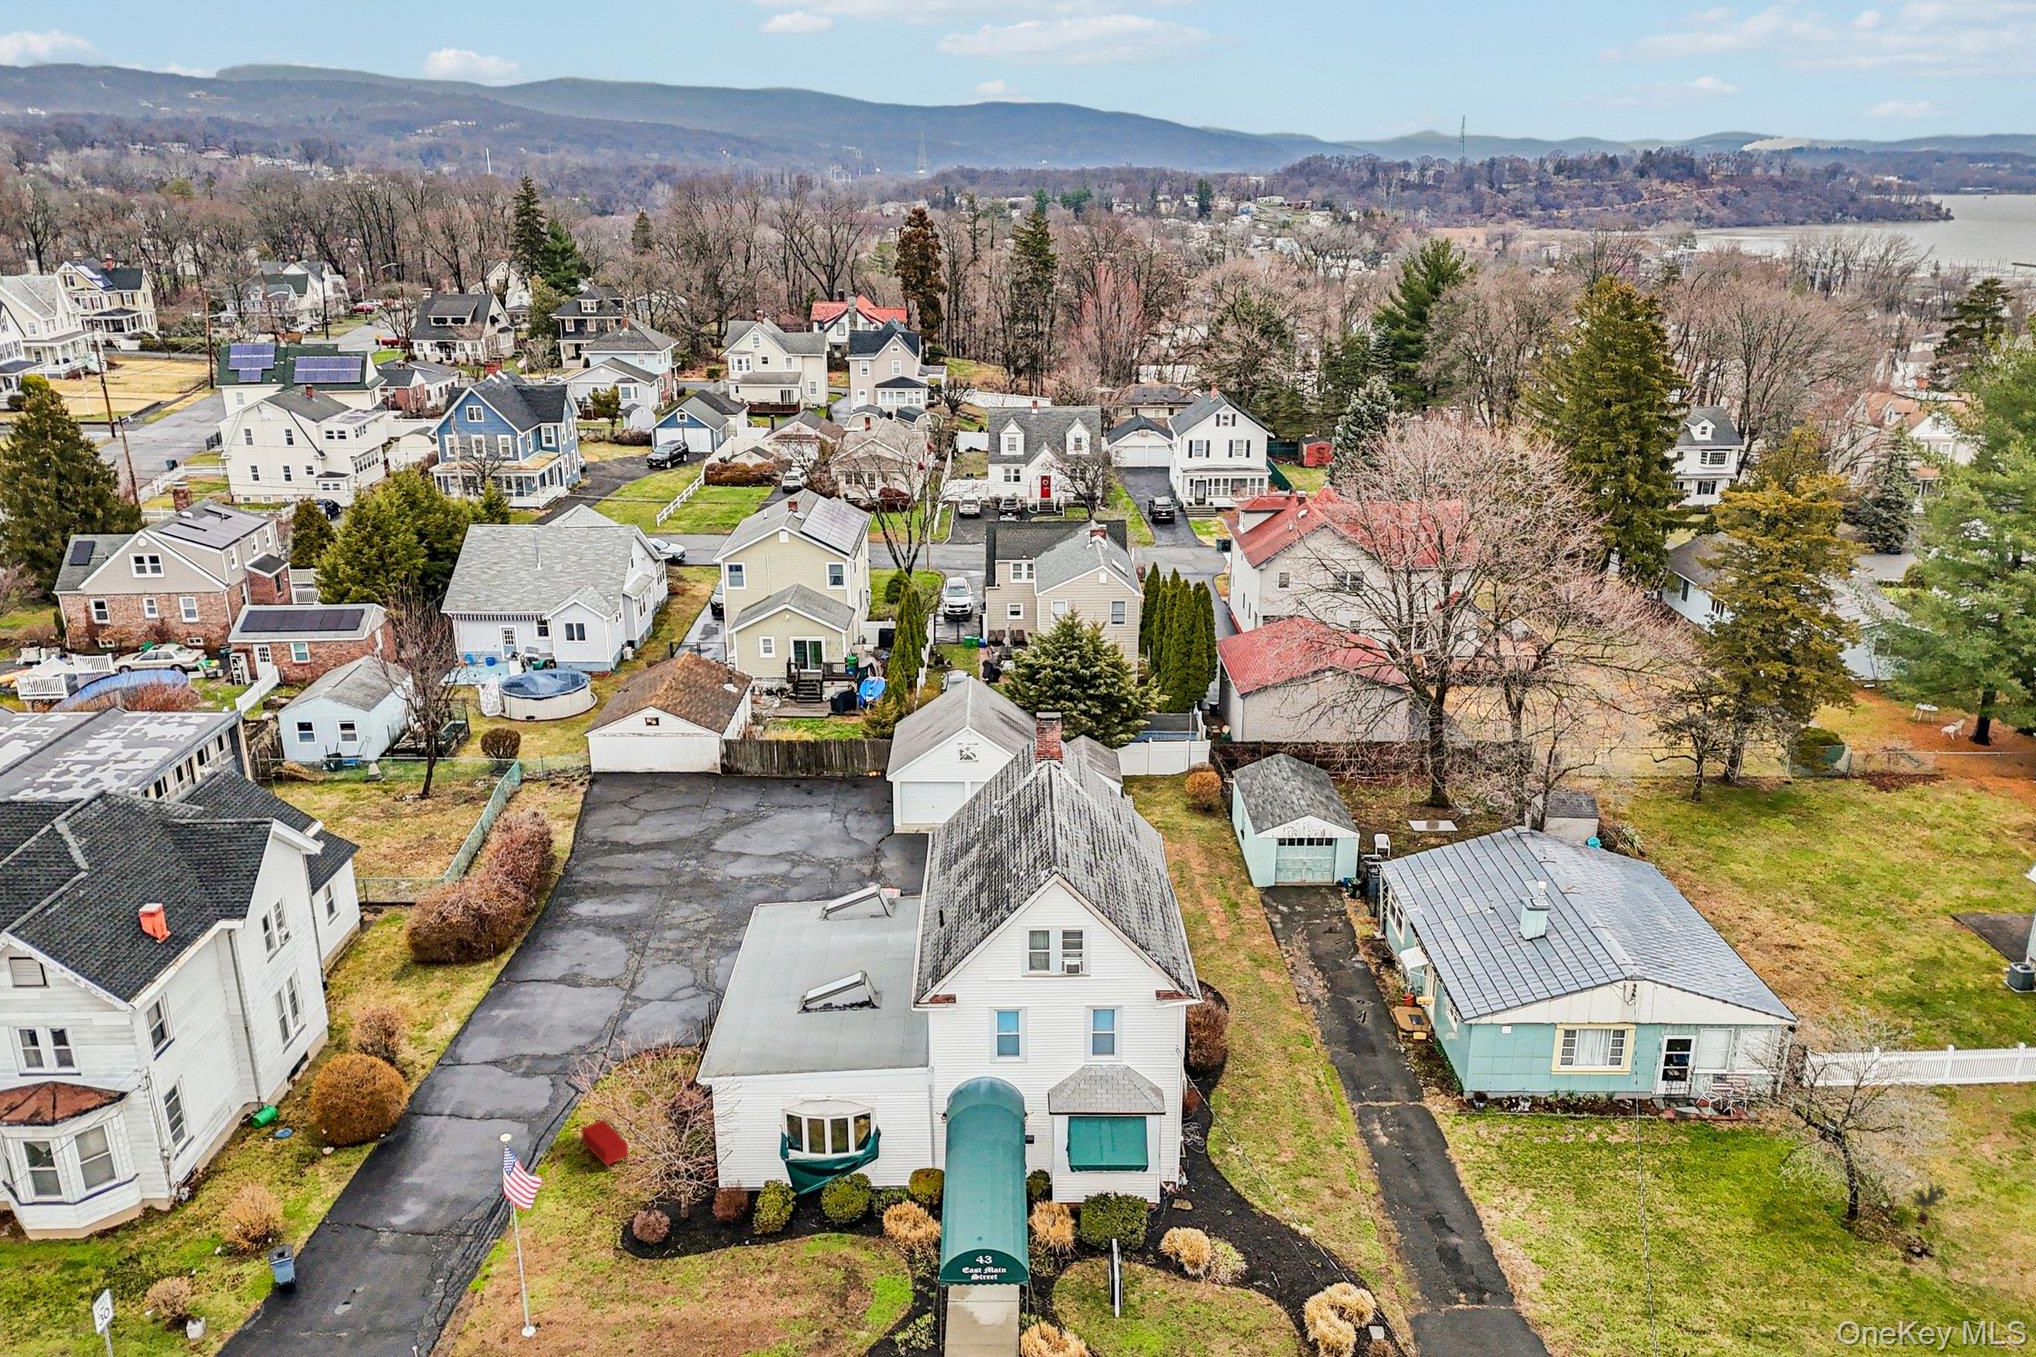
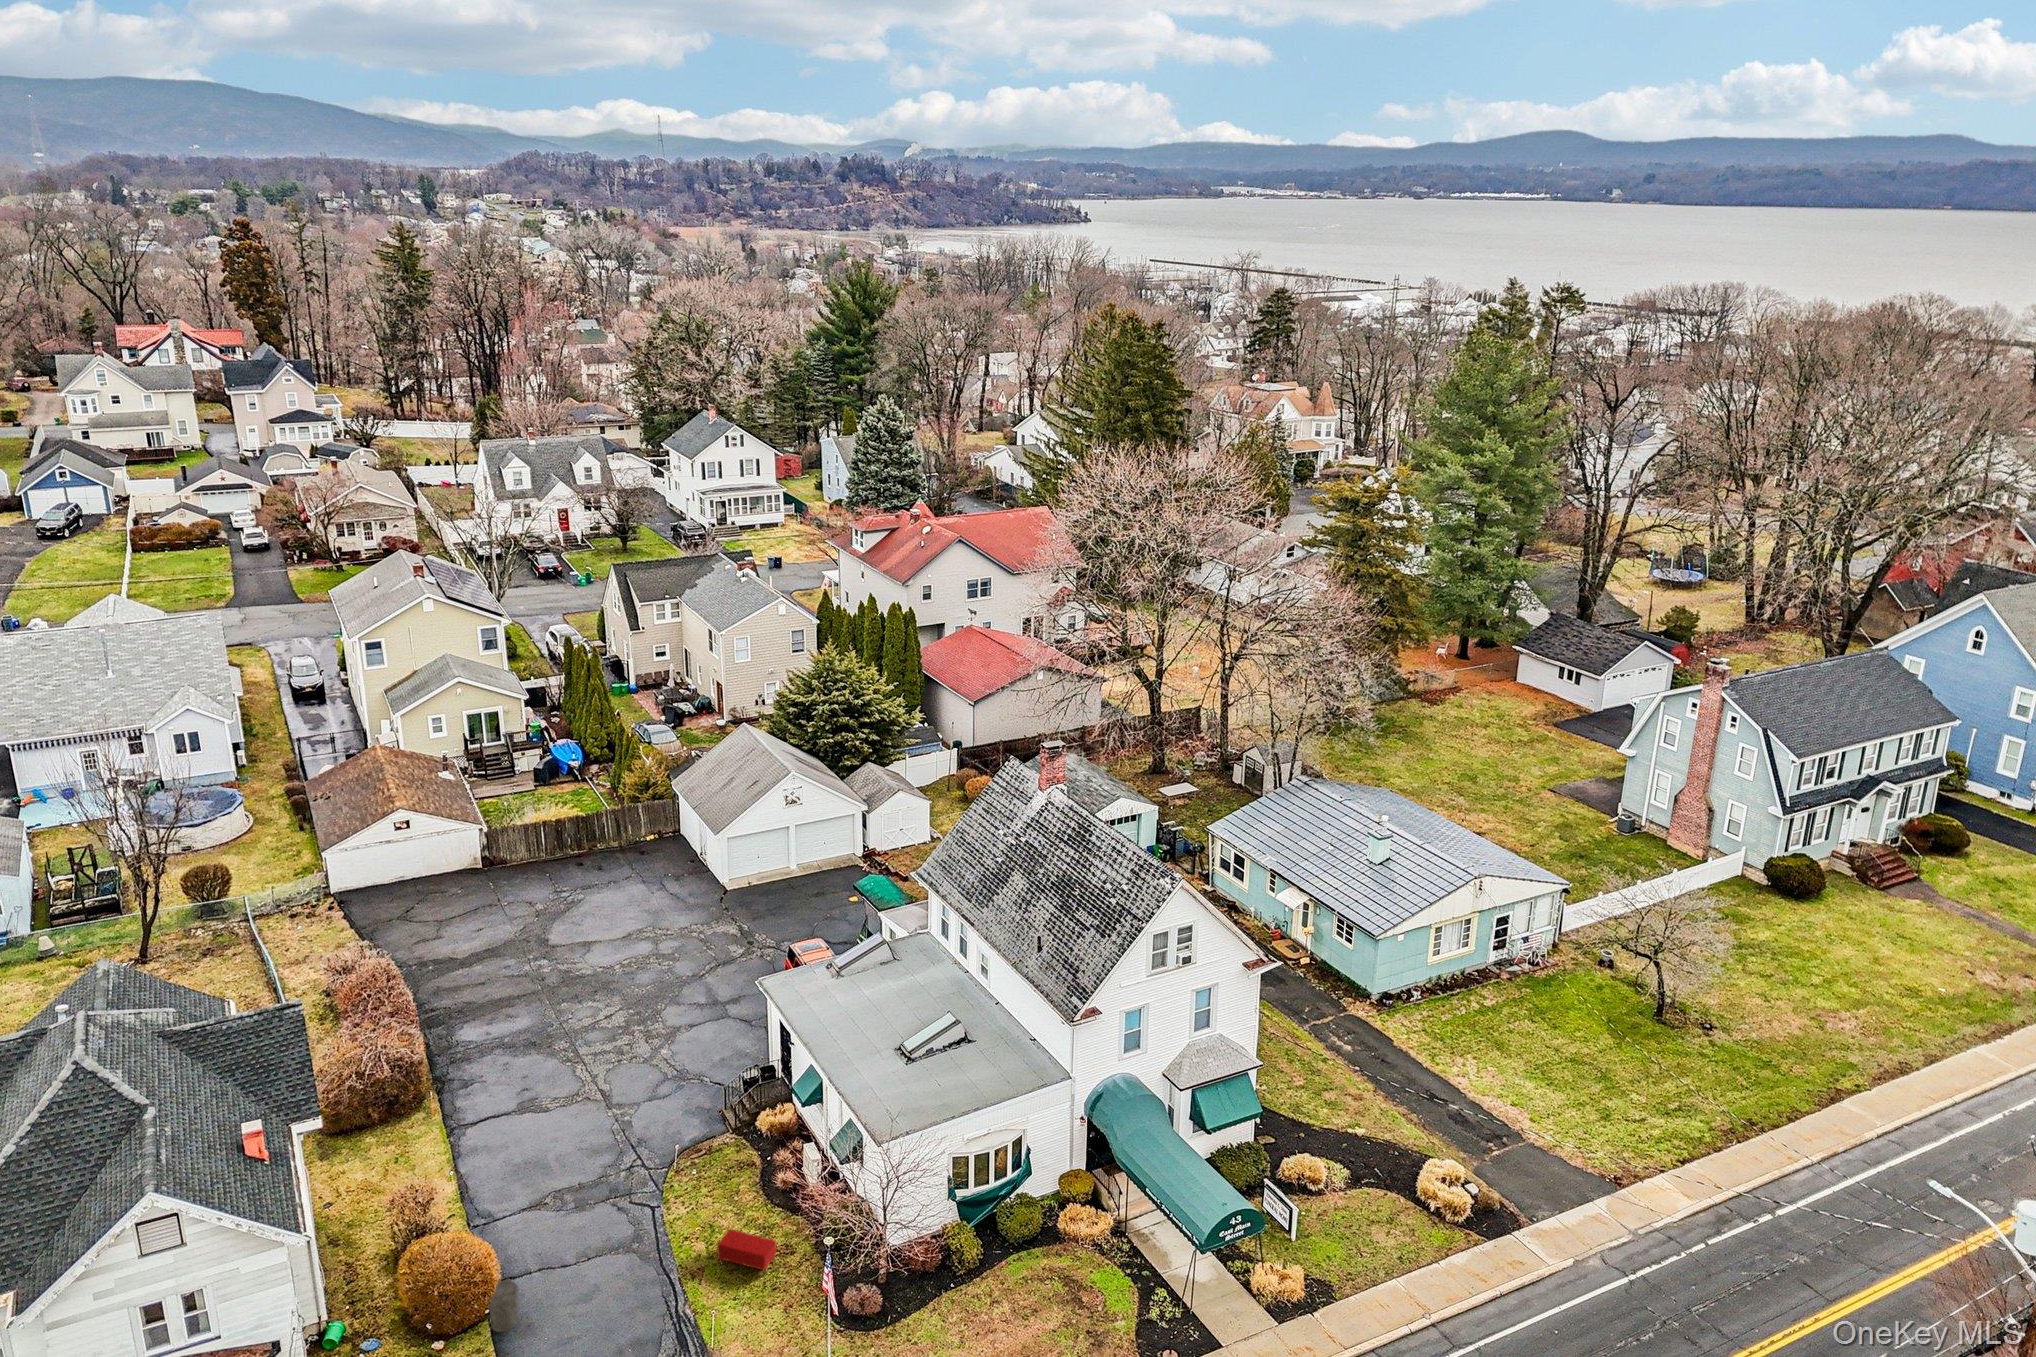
trash can: none [382,1103,413,1147] -> present [489,1280,519,1332]
potted tree: present [1912,1183,1944,1223] -> none [1680,975,1699,1005]

